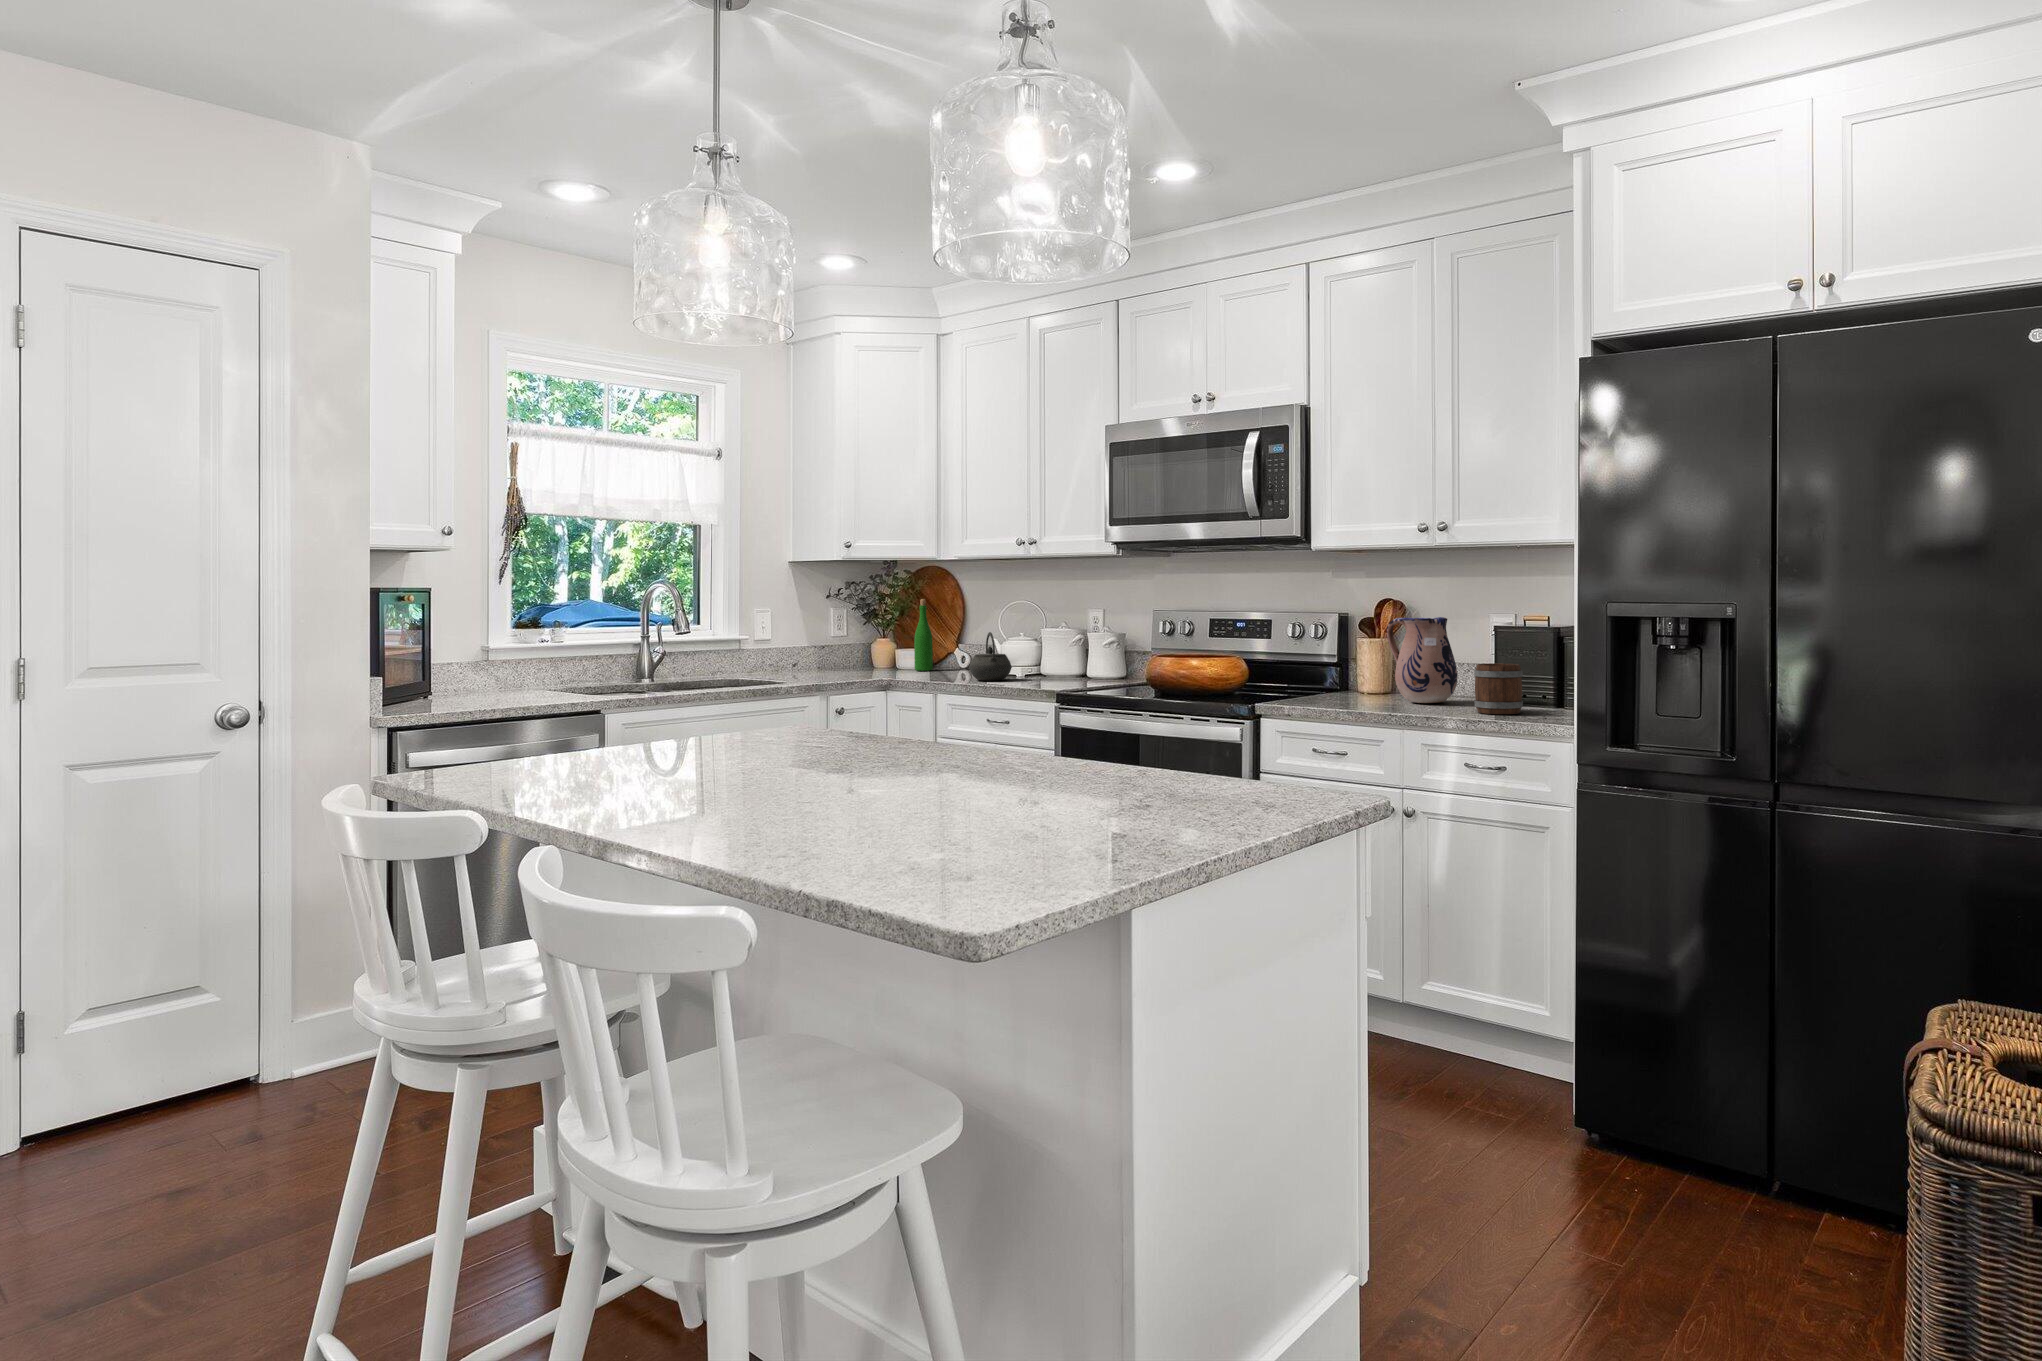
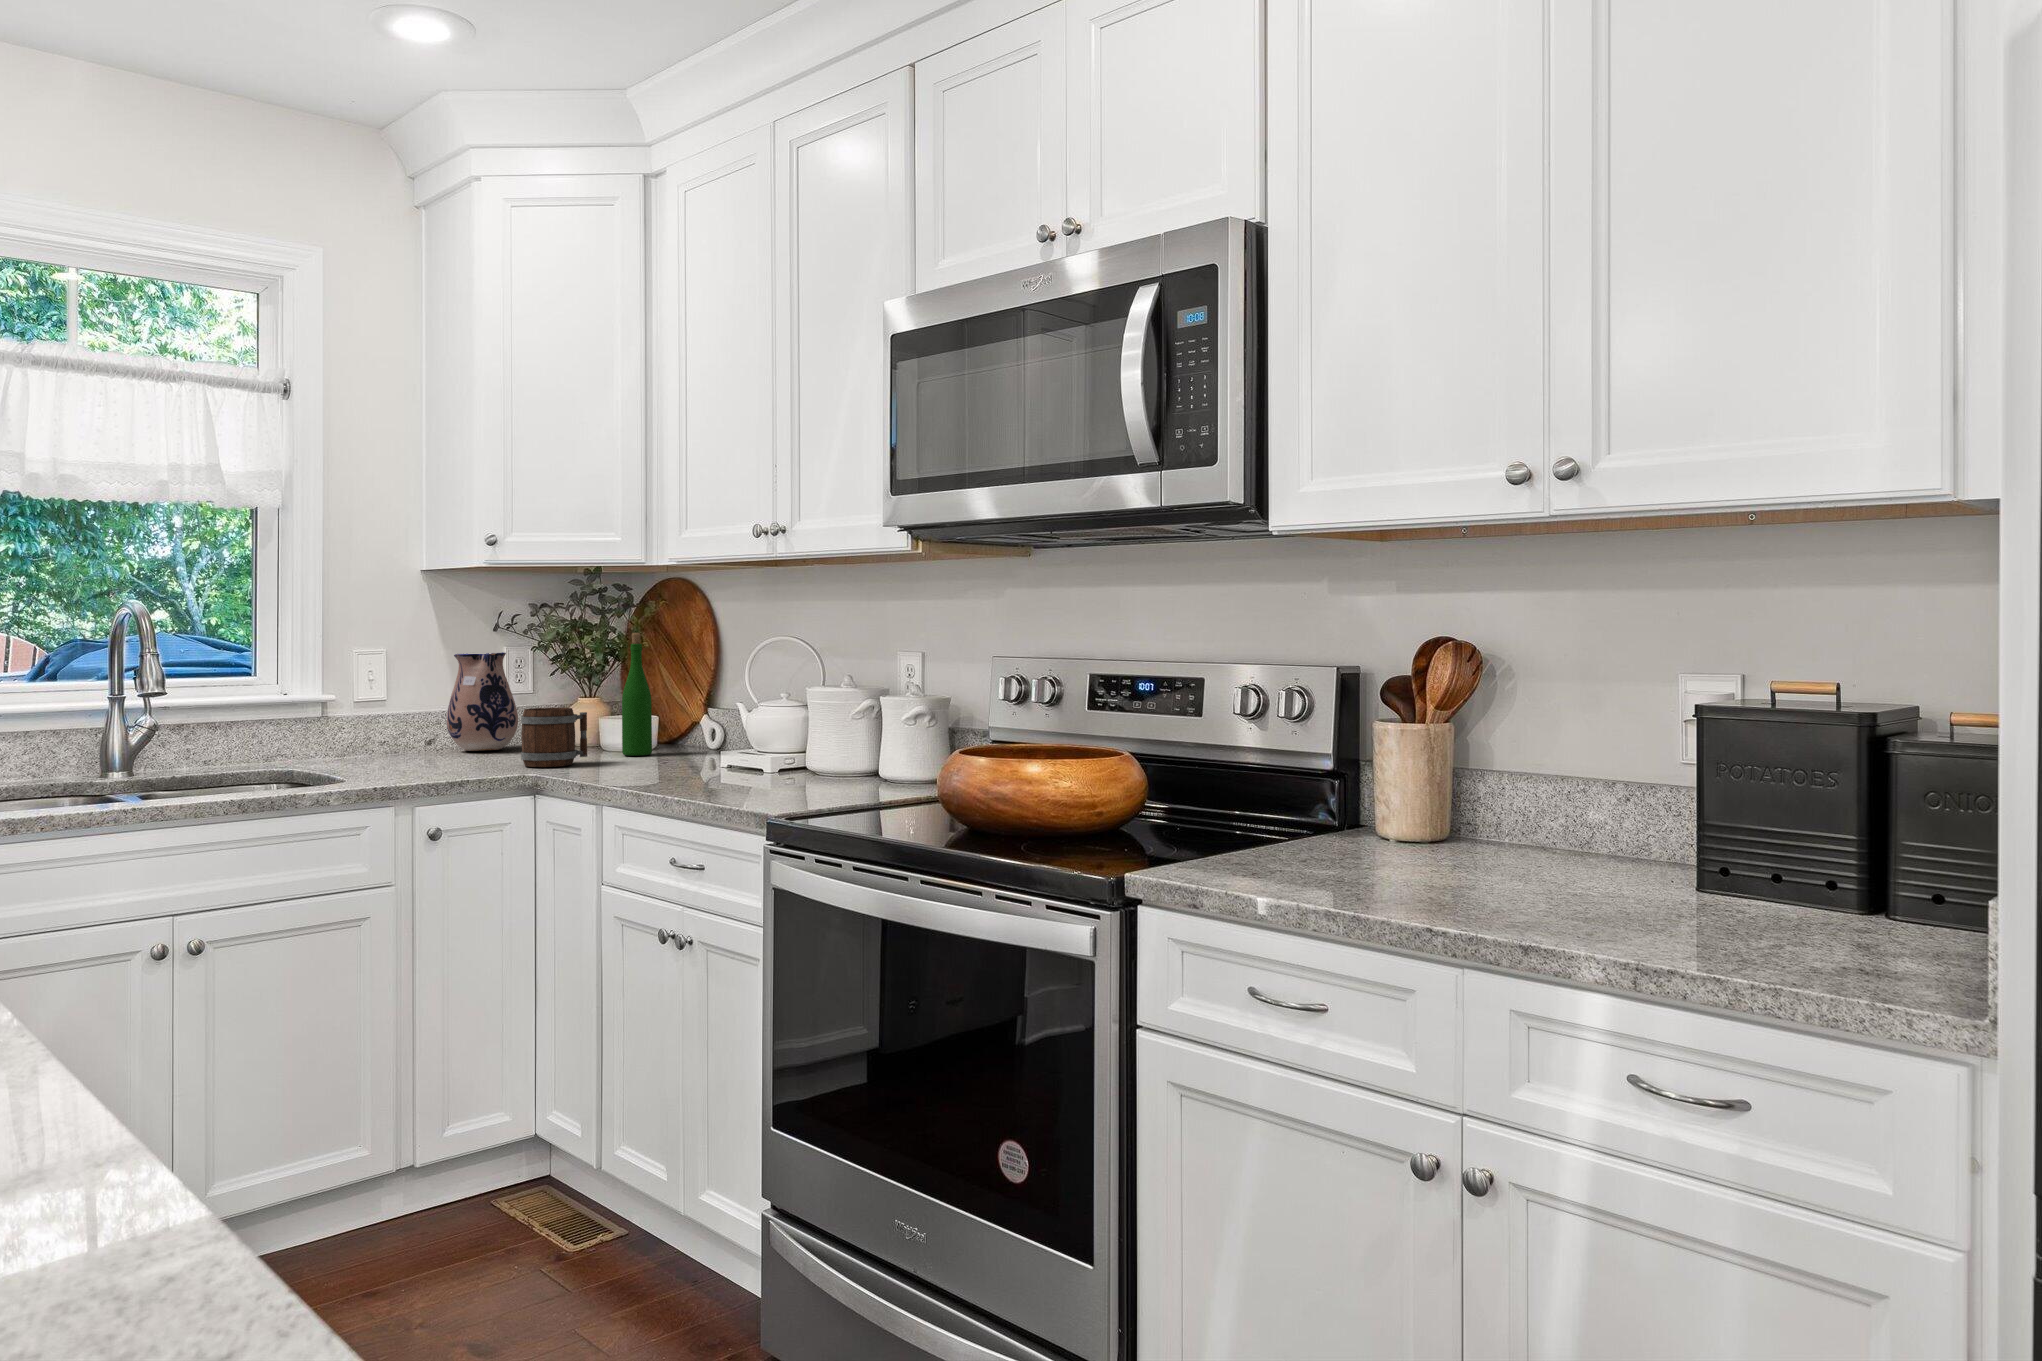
ceramic pitcher: present [1387,617,1457,703] -> present [447,652,518,751]
kettle: present [969,632,1012,681] -> none [663,694,741,784]
mug: present [1474,663,1523,714] -> present [521,708,587,767]

